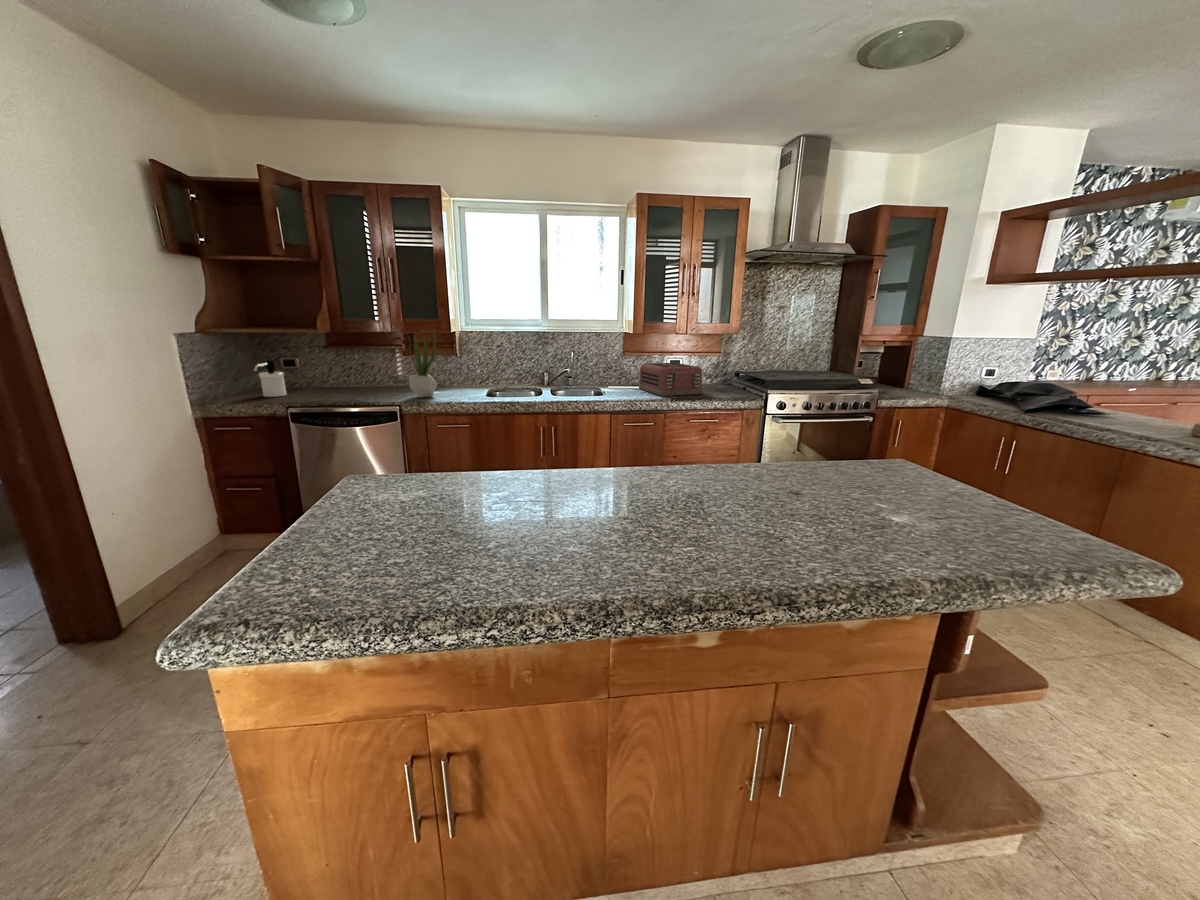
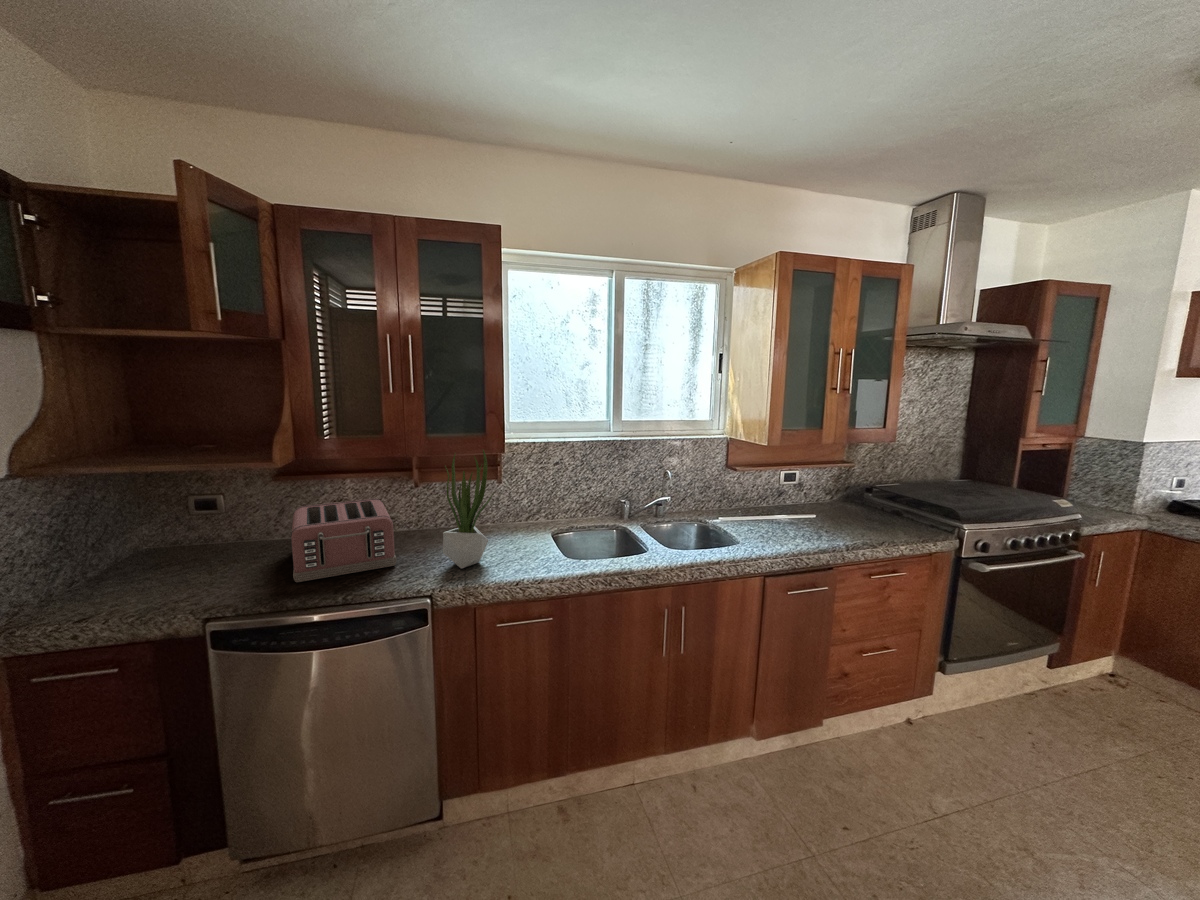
soap dispenser: present [254,361,286,397] -> none [146,515,208,584]
toaster: present [638,363,702,396] -> present [291,499,397,582]

